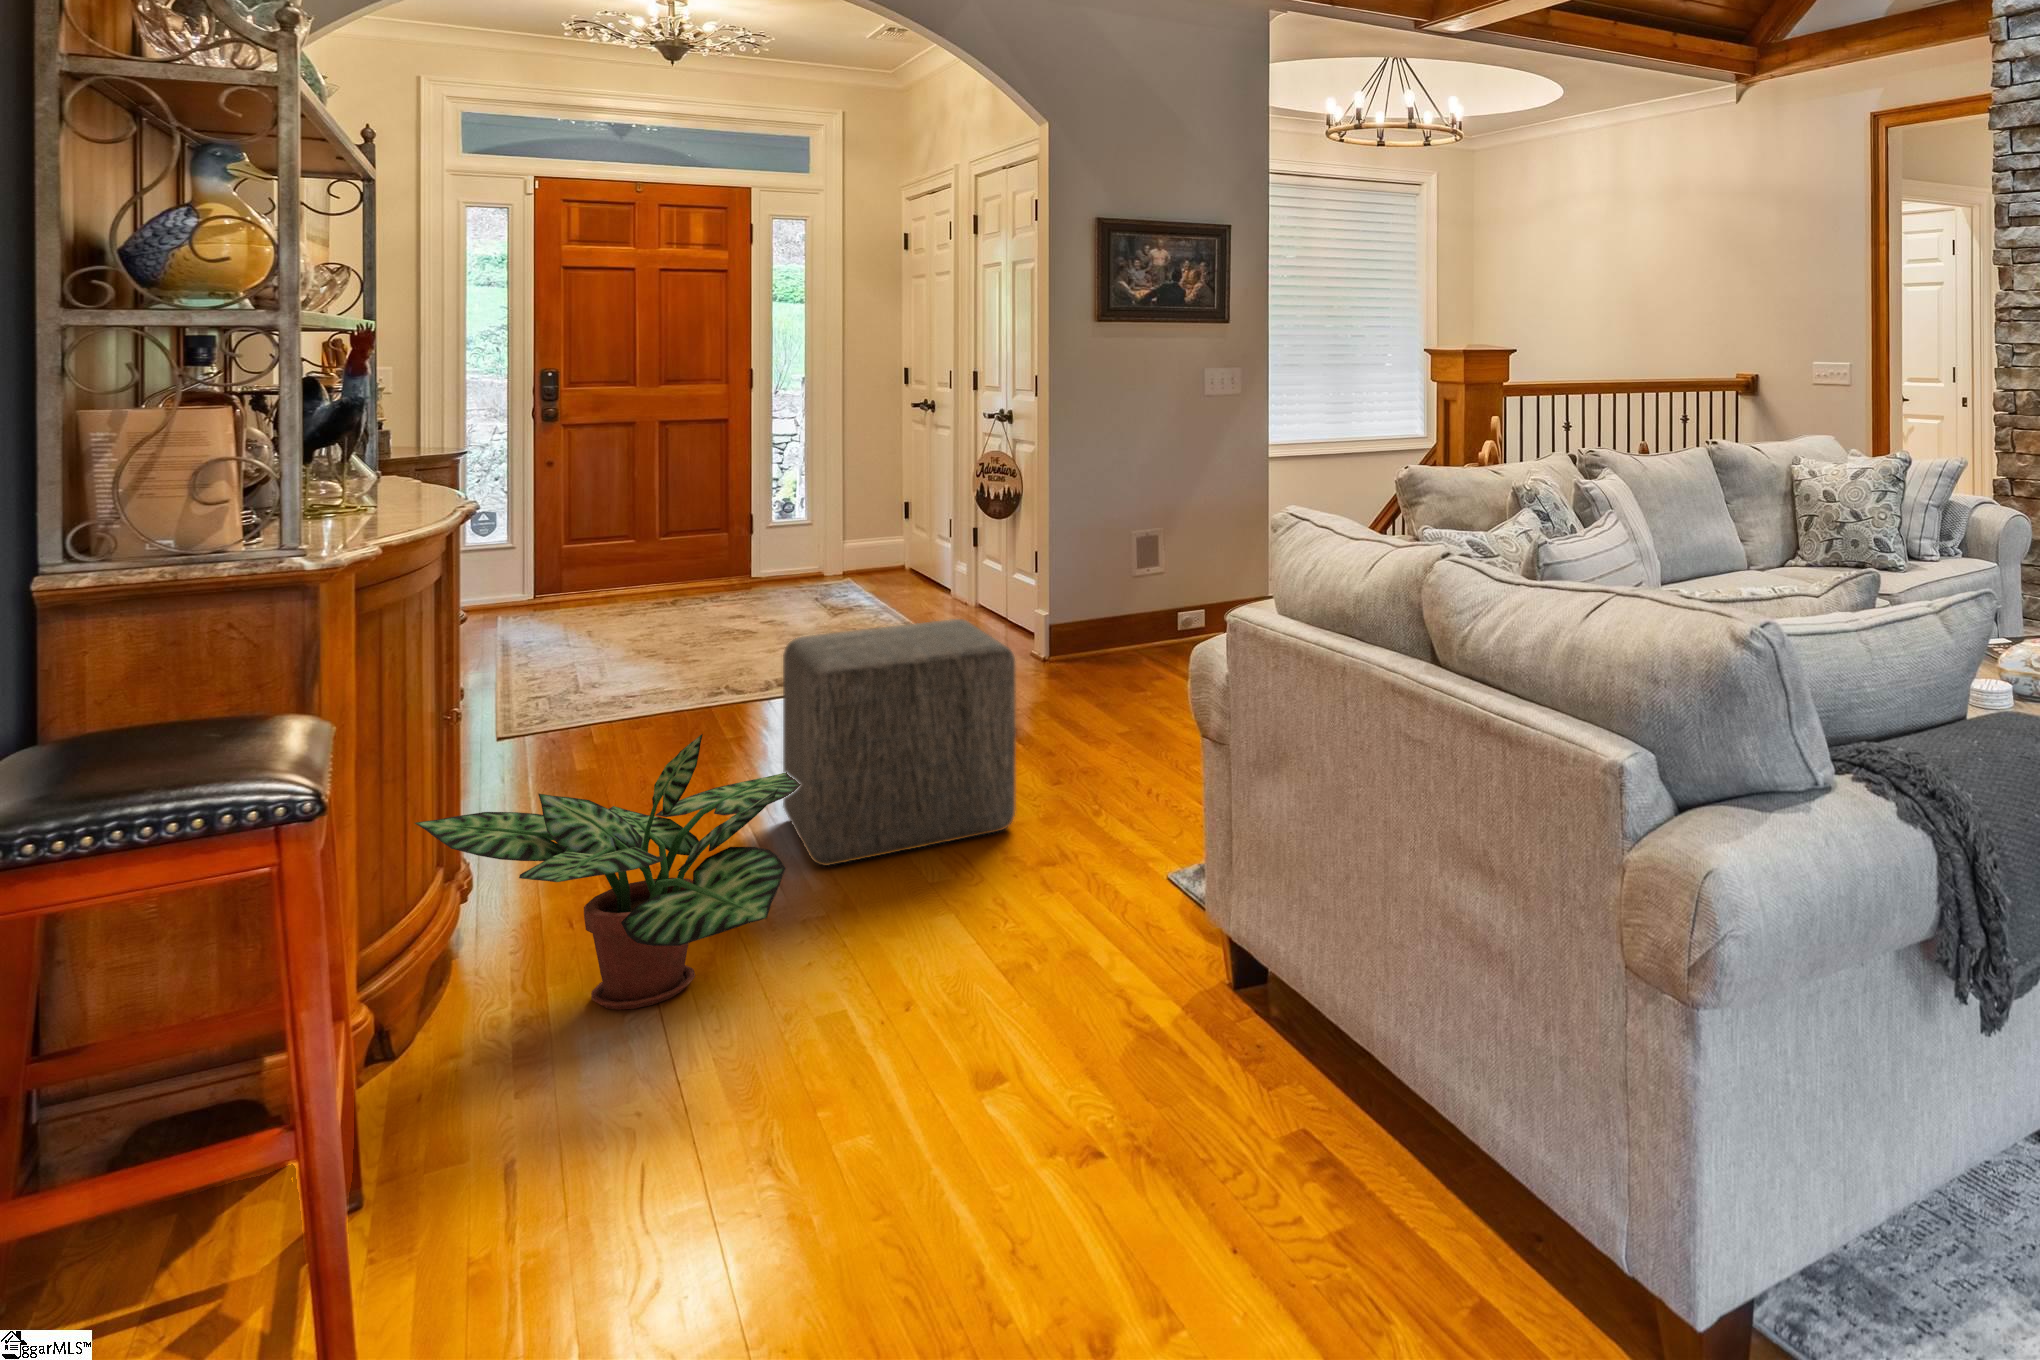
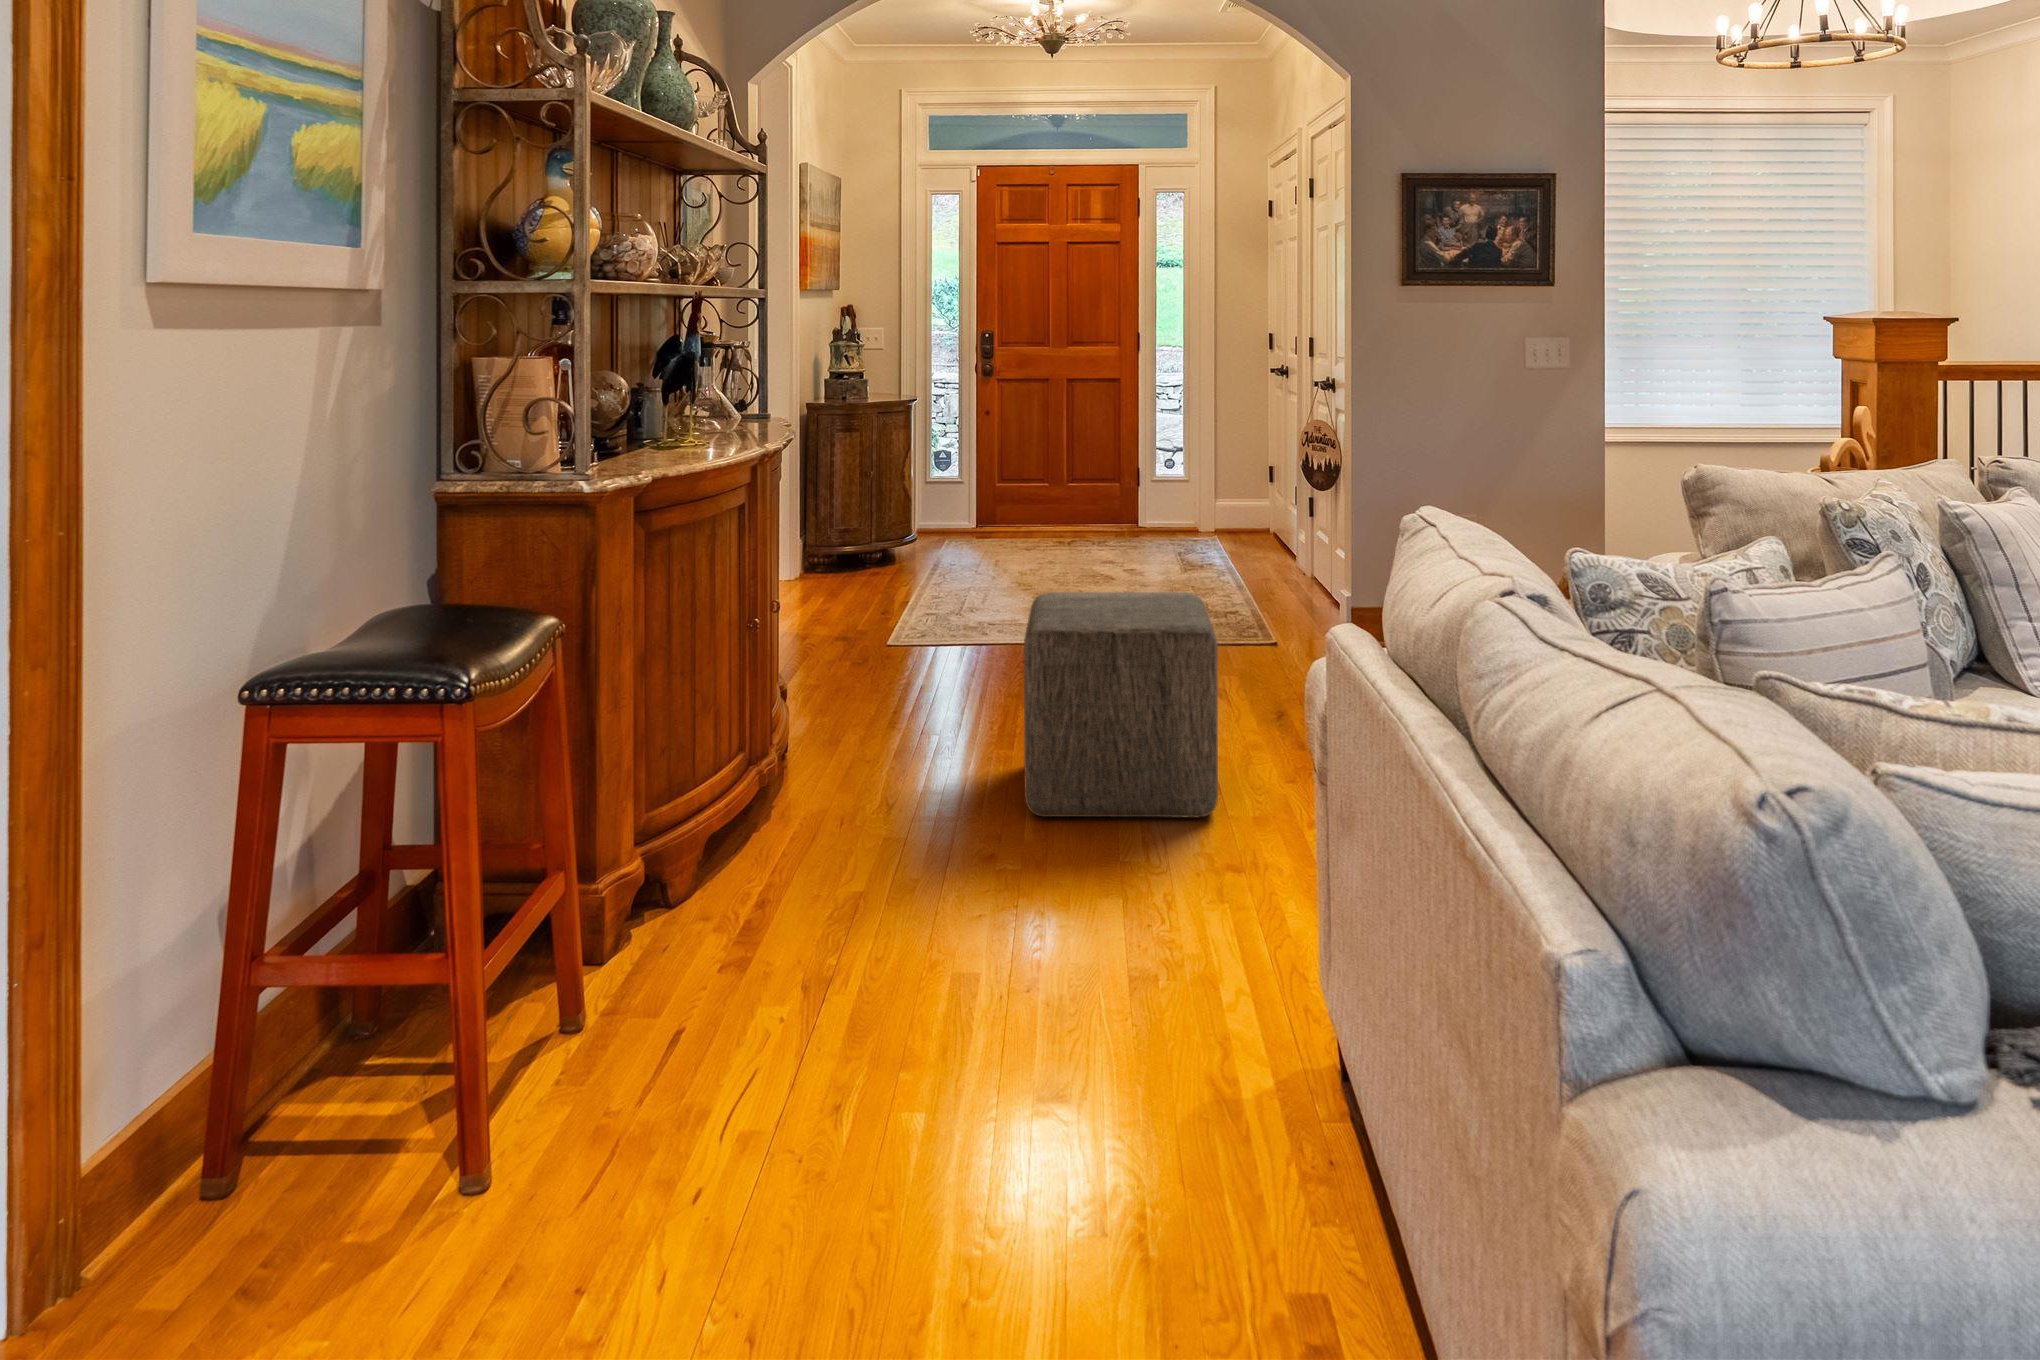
potted plant: present [415,734,800,1010] -> none [692,674,987,912]

